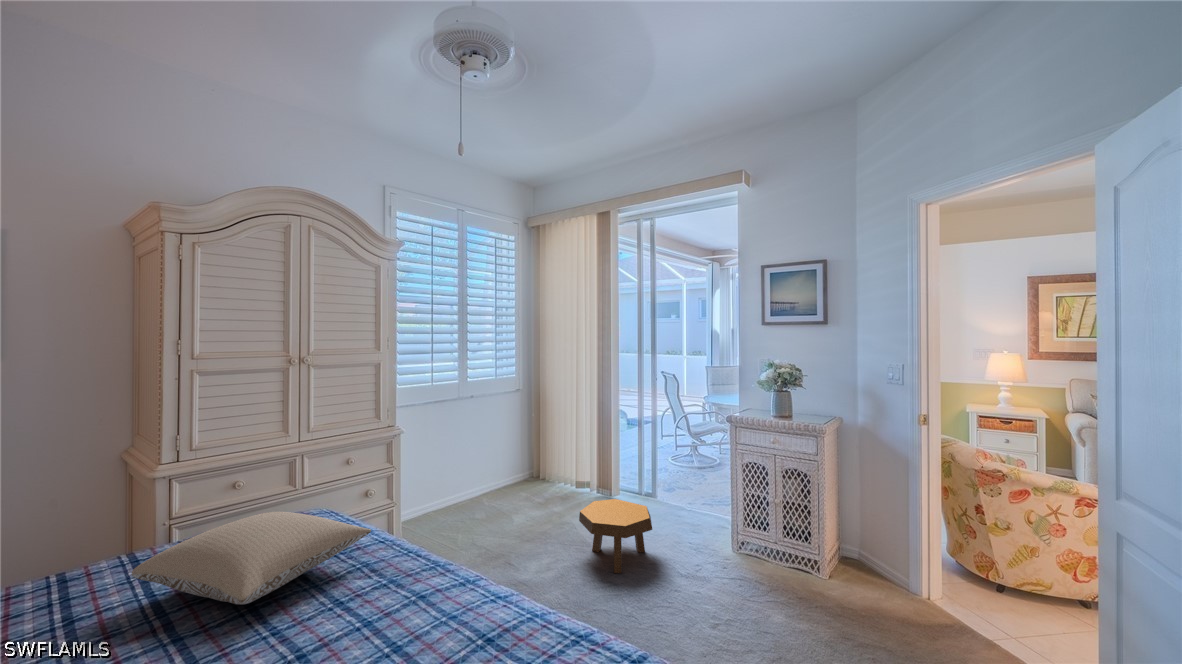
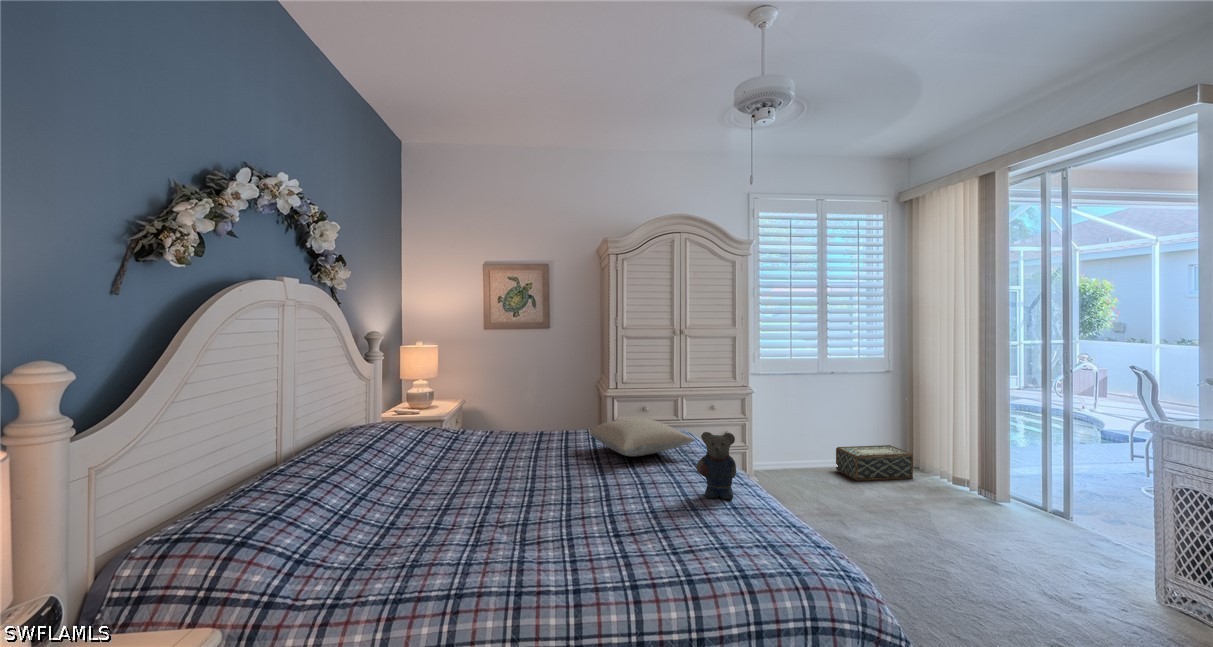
woven basket: none [478,461,545,505] -> present [836,445,913,481]
footstool: present [579,499,652,573] -> none [917,491,1015,566]
teddy bear: none [419,521,483,642] -> present [696,432,736,499]

